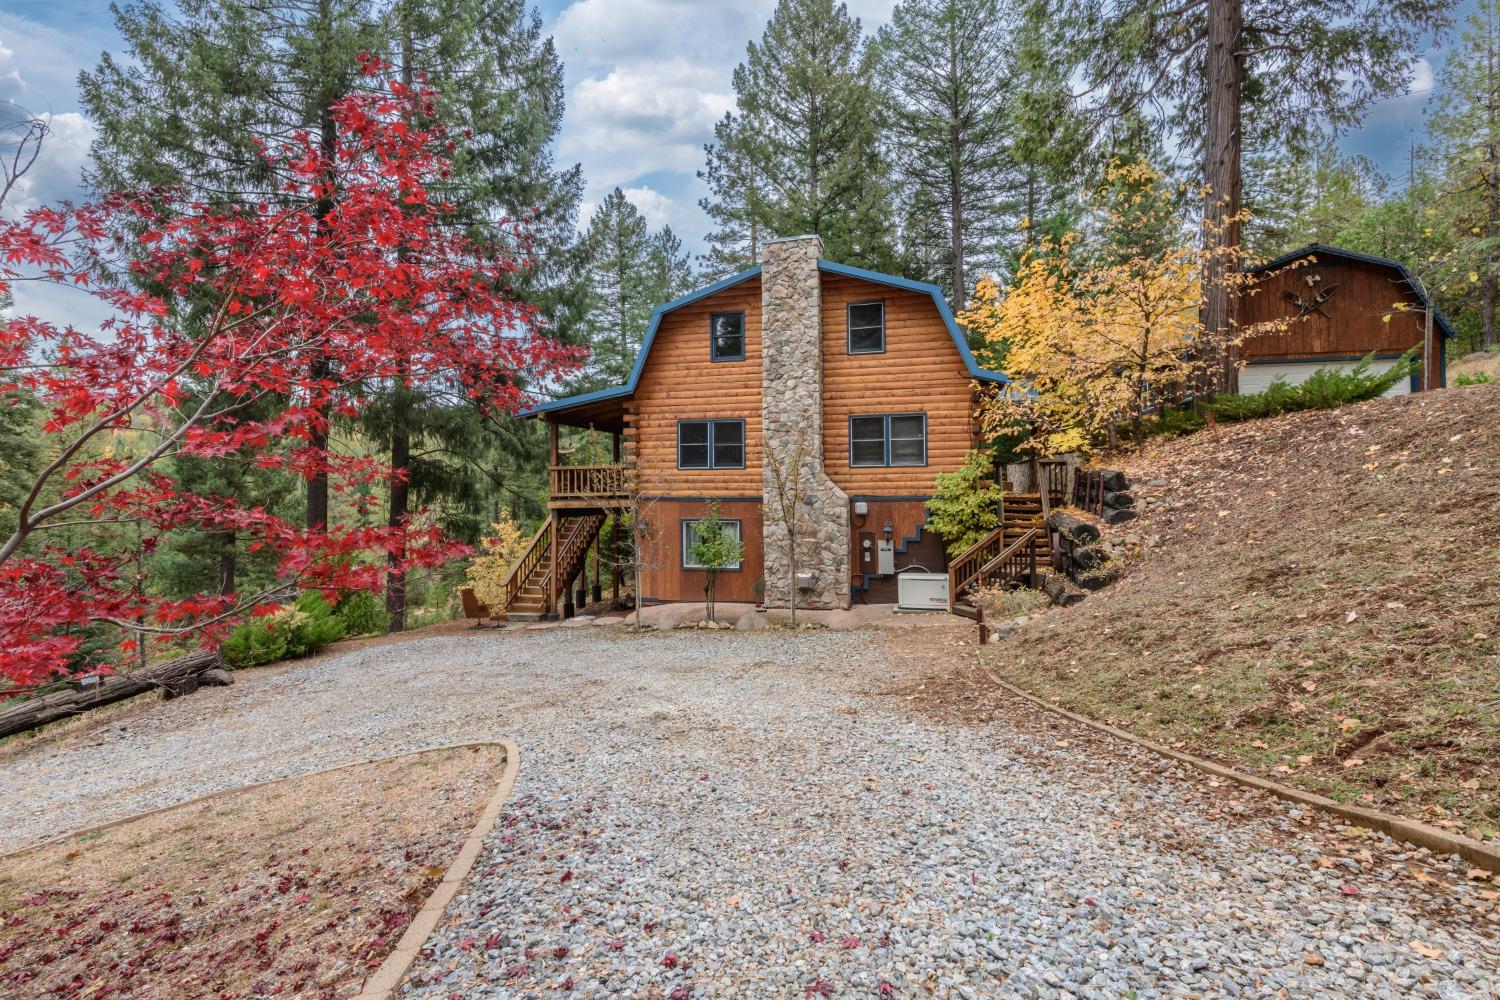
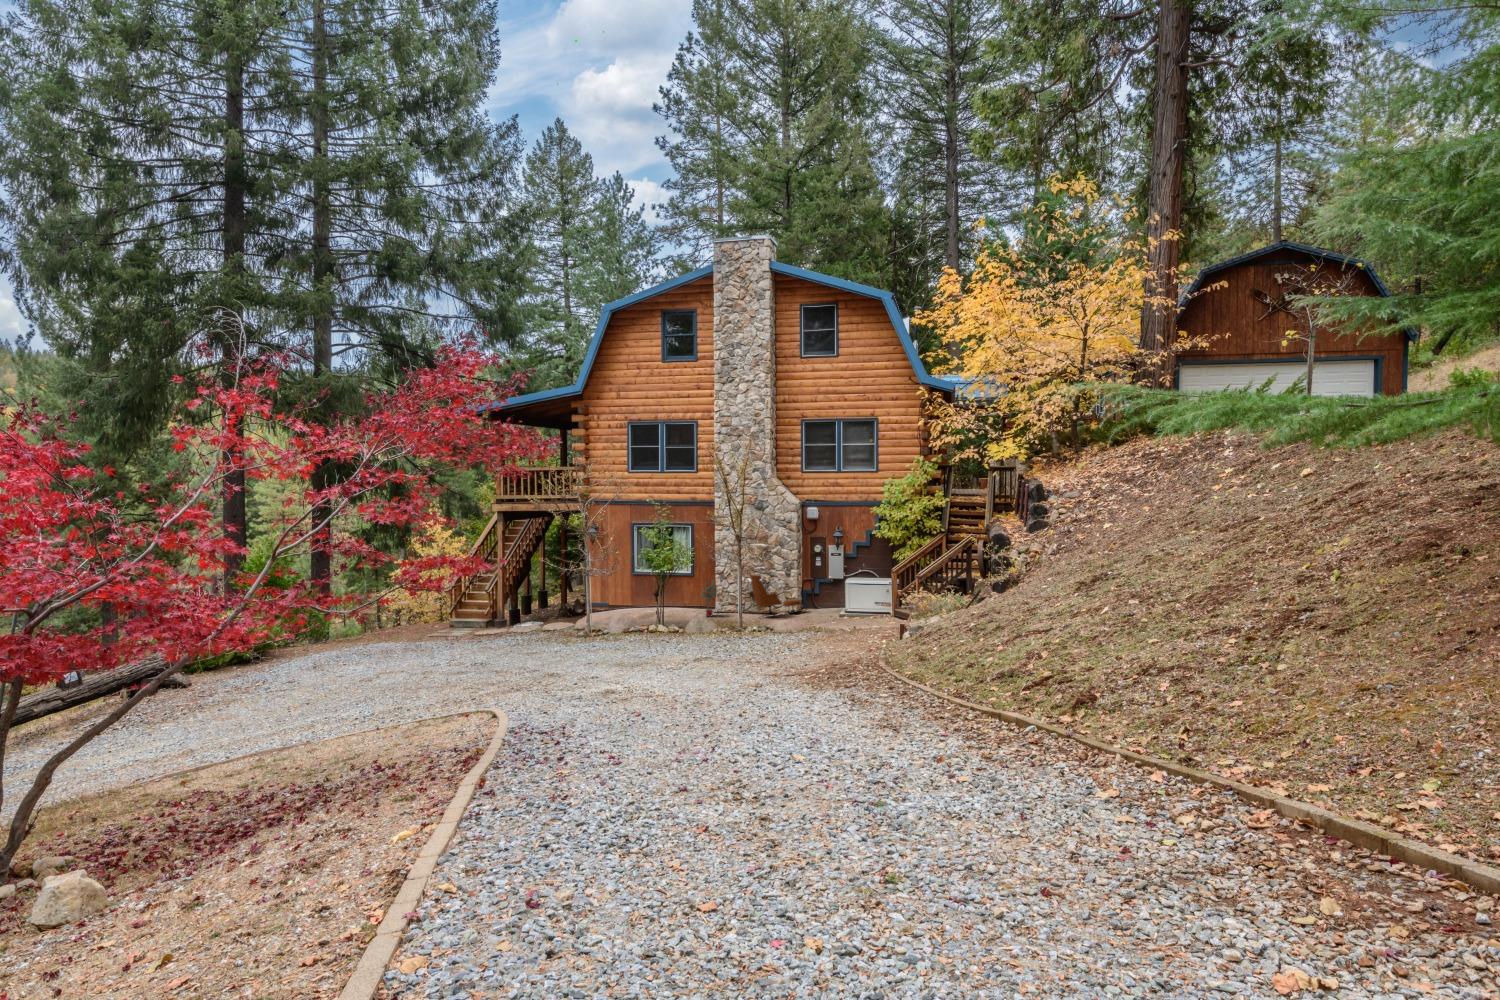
lounge chair: present [460,588,507,629] -> present [749,574,802,617]

